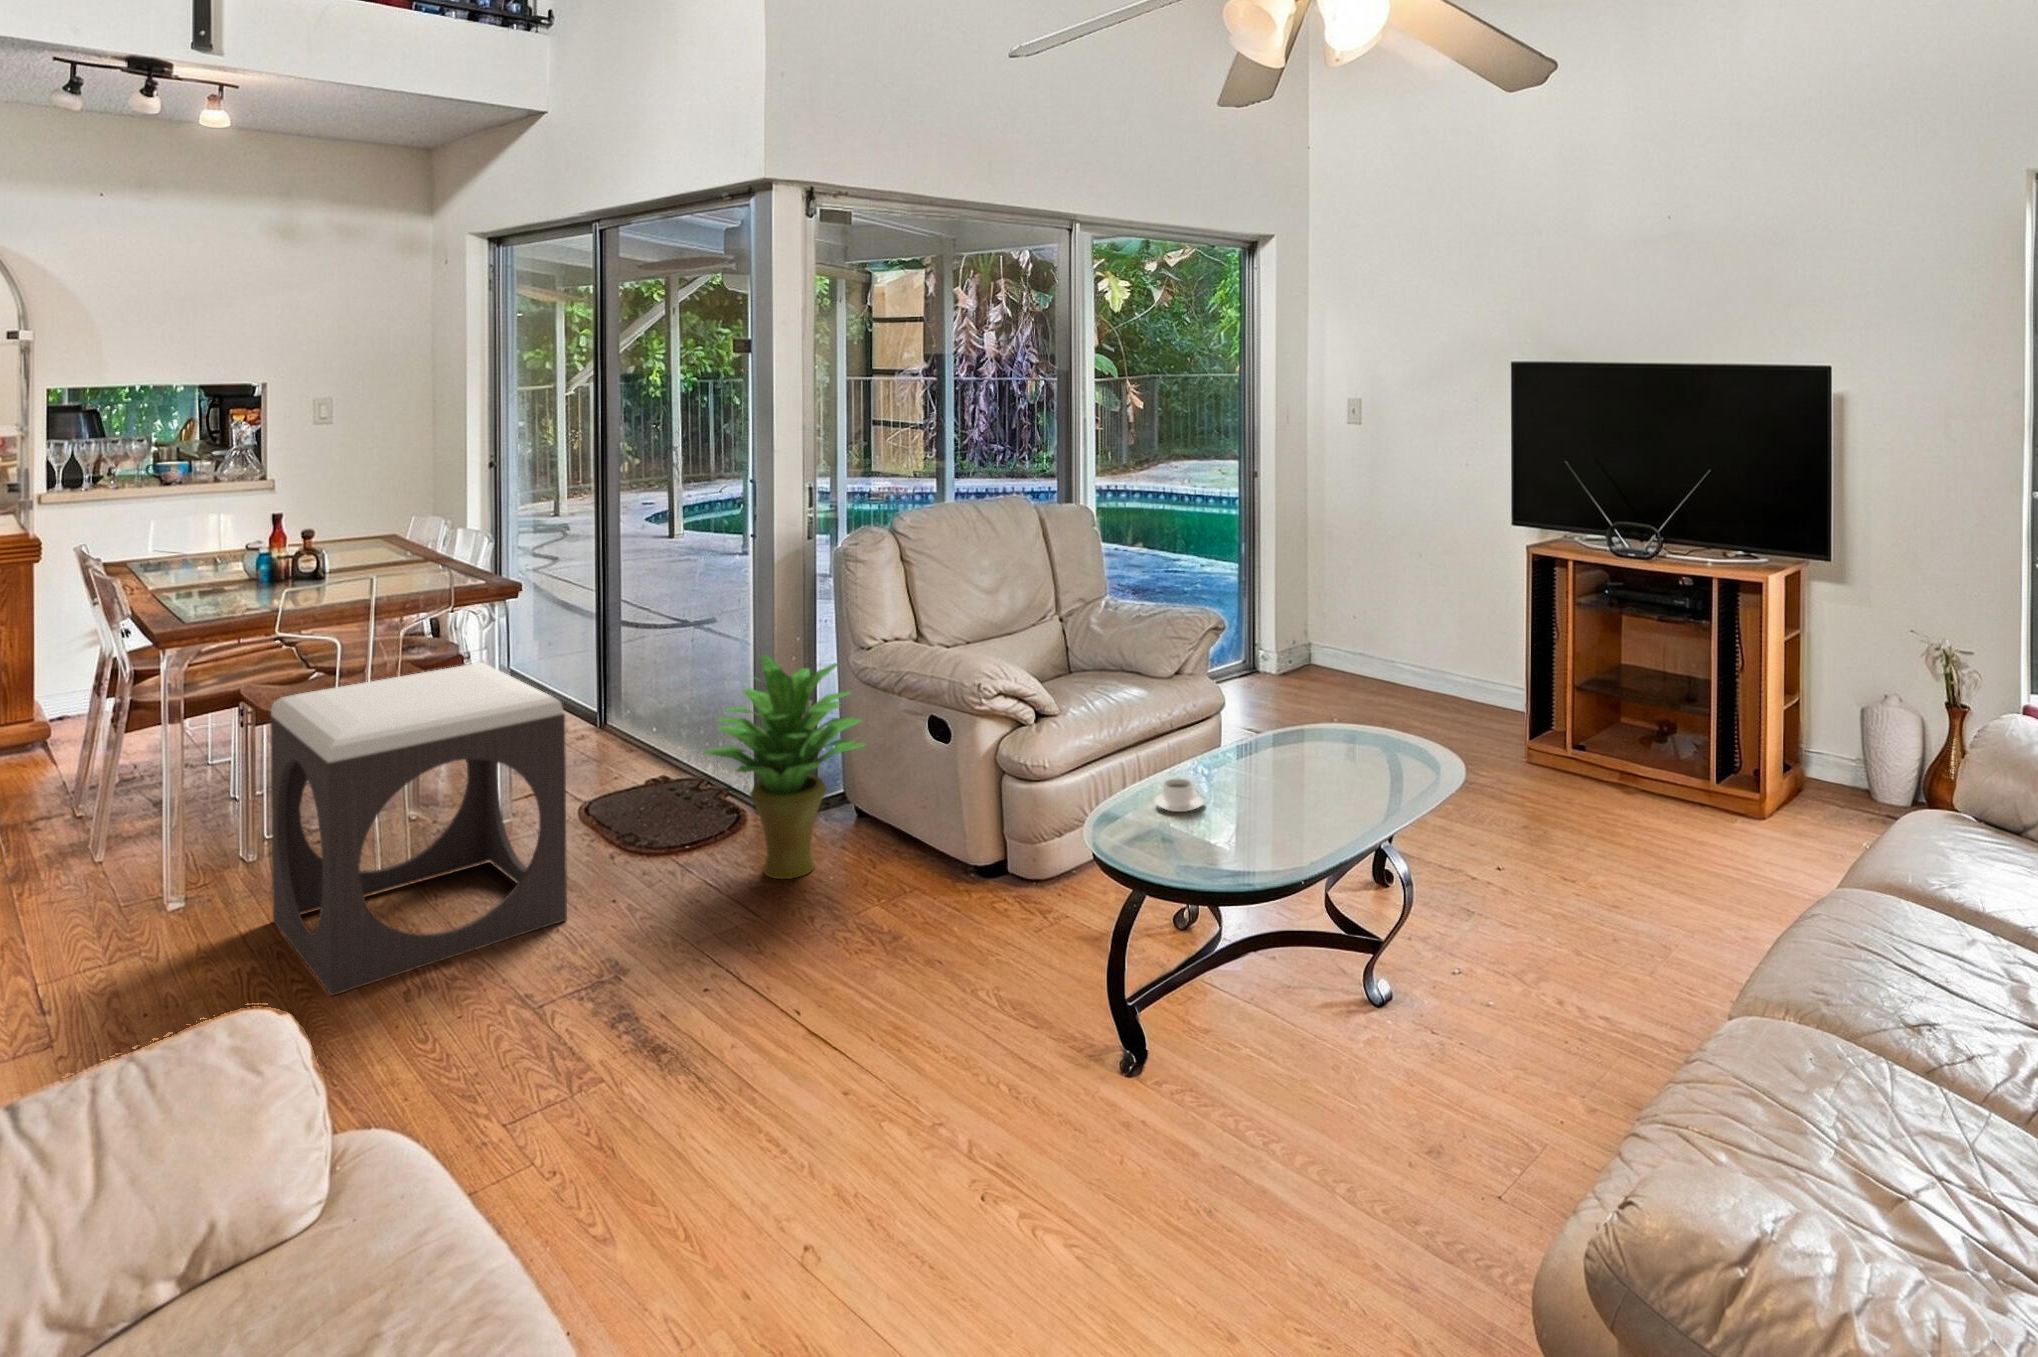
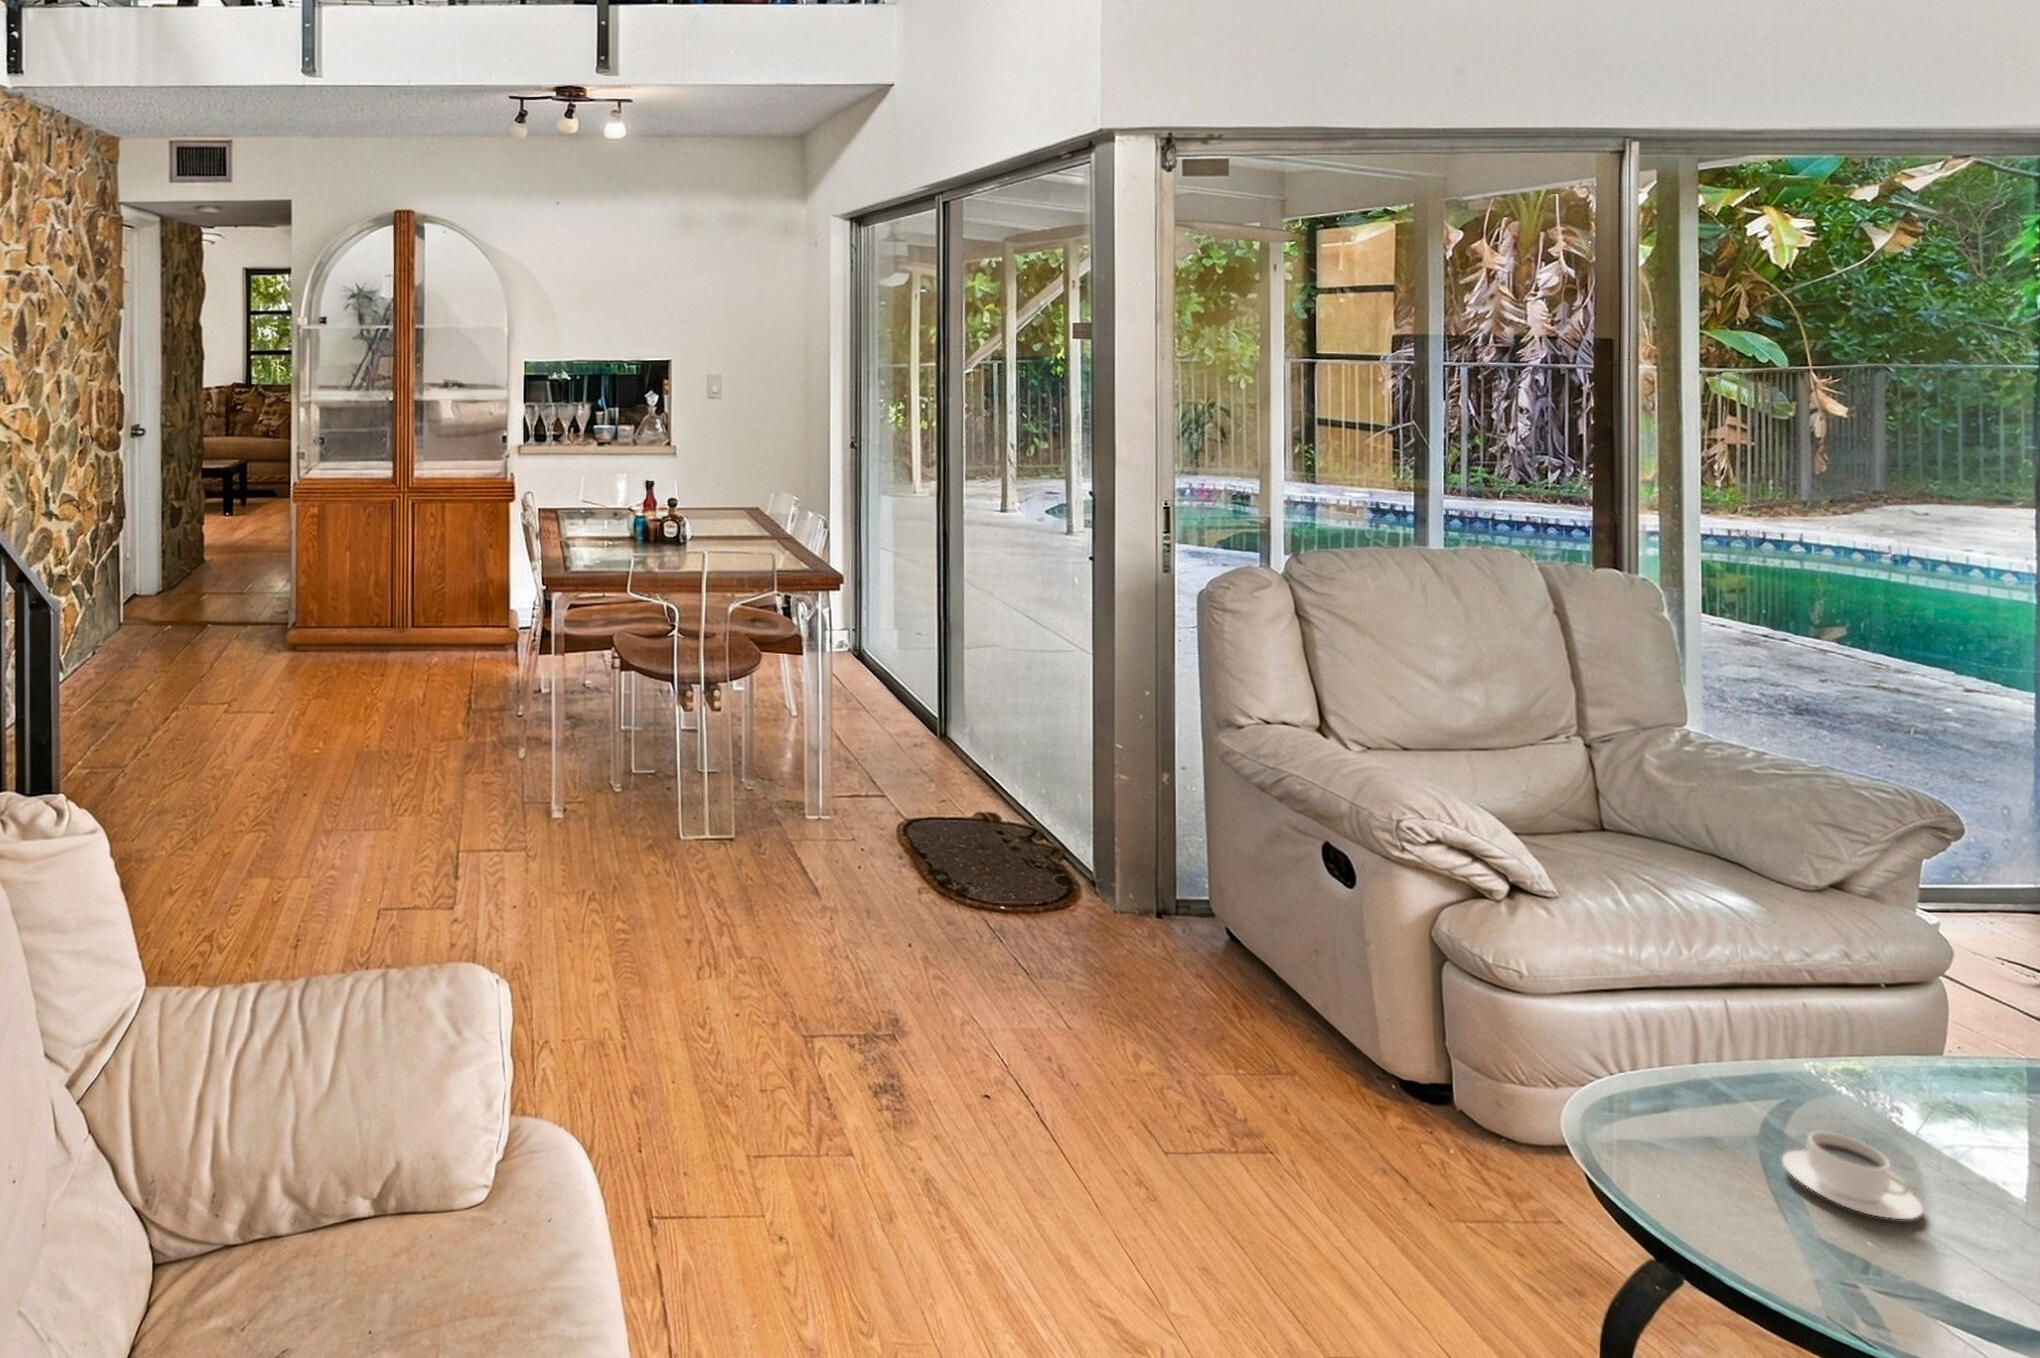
potted plant: present [704,655,865,879] -> none [1011,709,1229,1000]
footstool: present [270,663,567,996] -> none [605,654,850,963]

